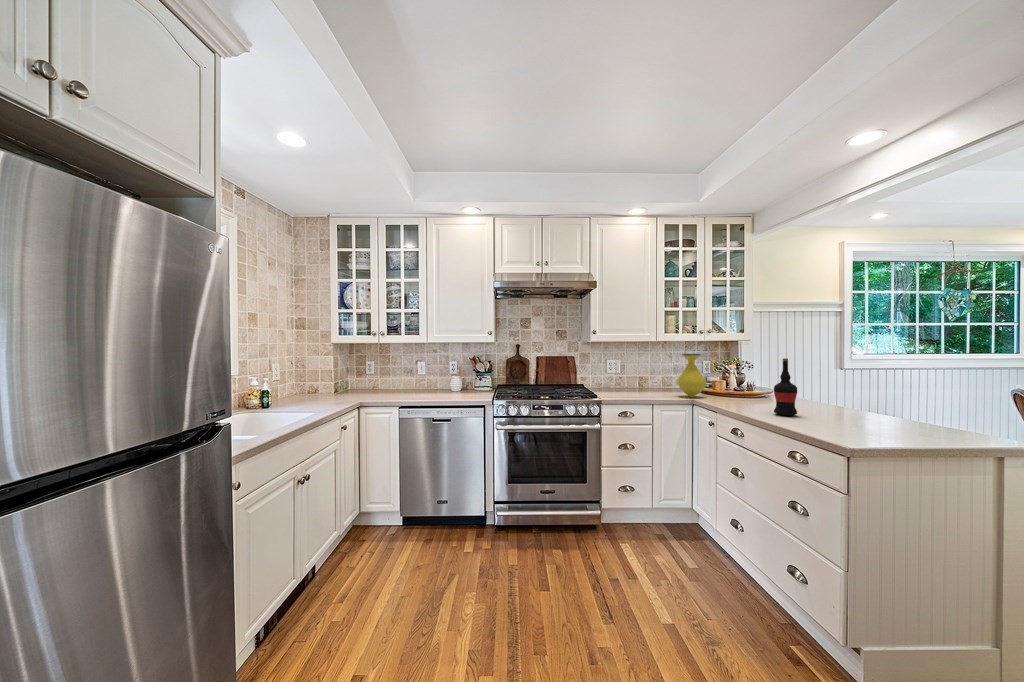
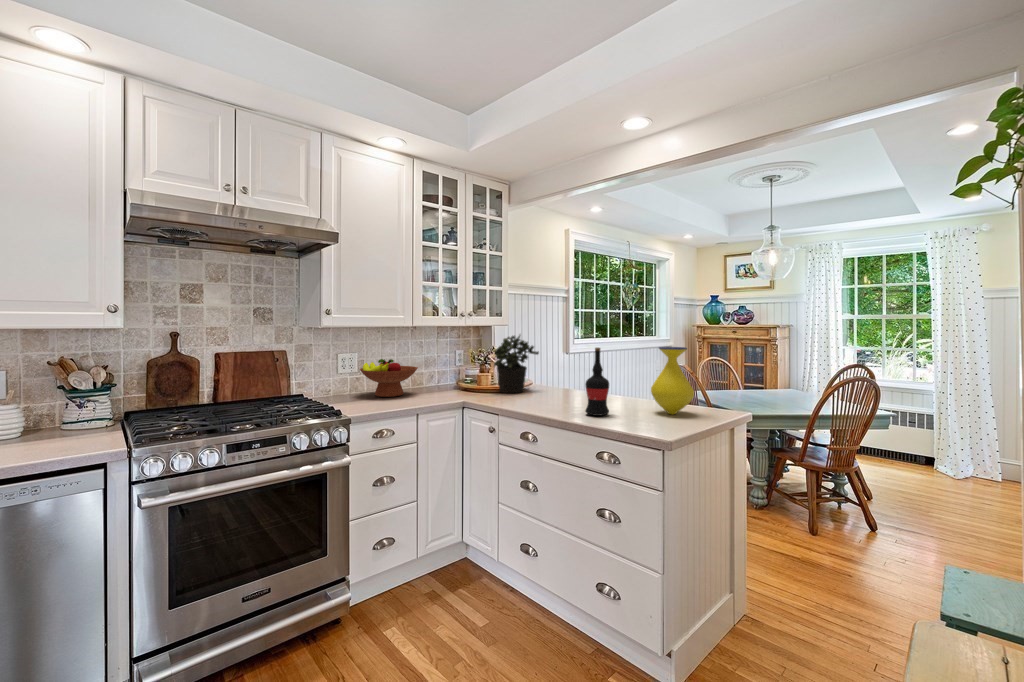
potted plant: none [722,347,770,397] -> present [494,335,539,393]
vase: present [677,354,706,397] -> present [651,347,694,414]
fruit bowl: none [619,364,661,392] -> present [360,359,418,397]

